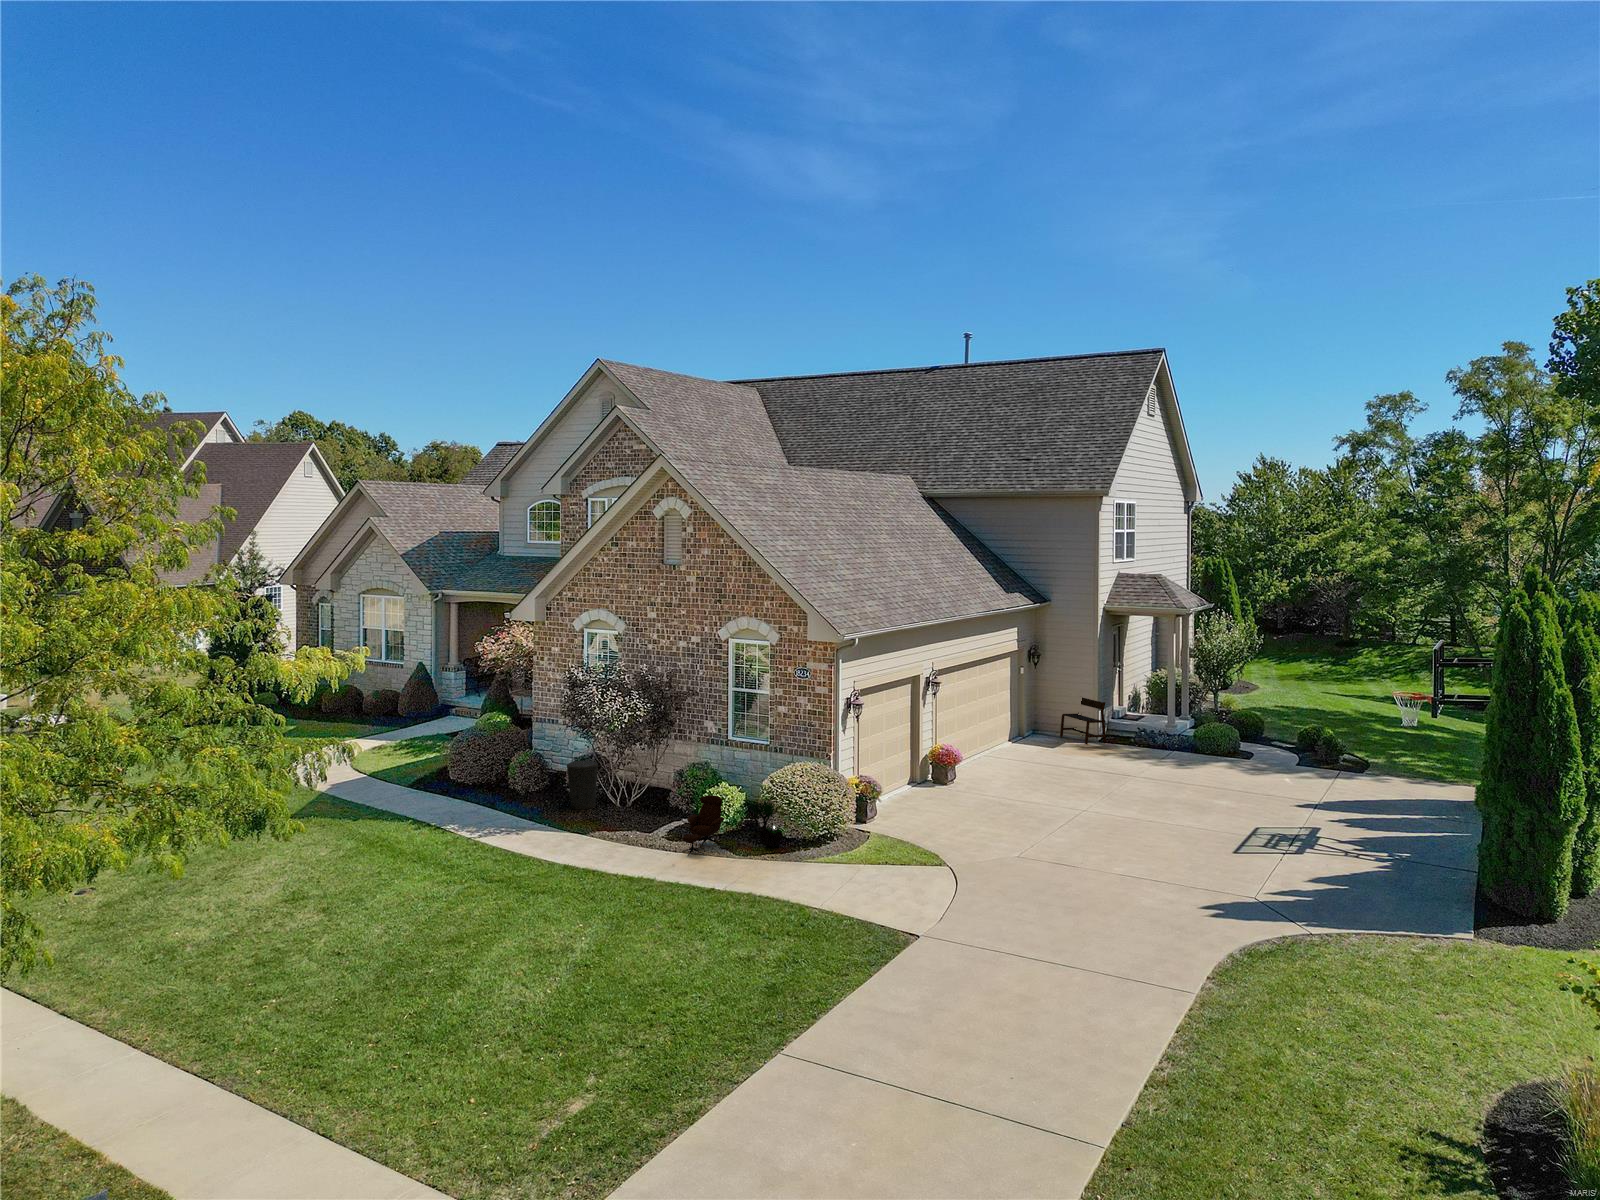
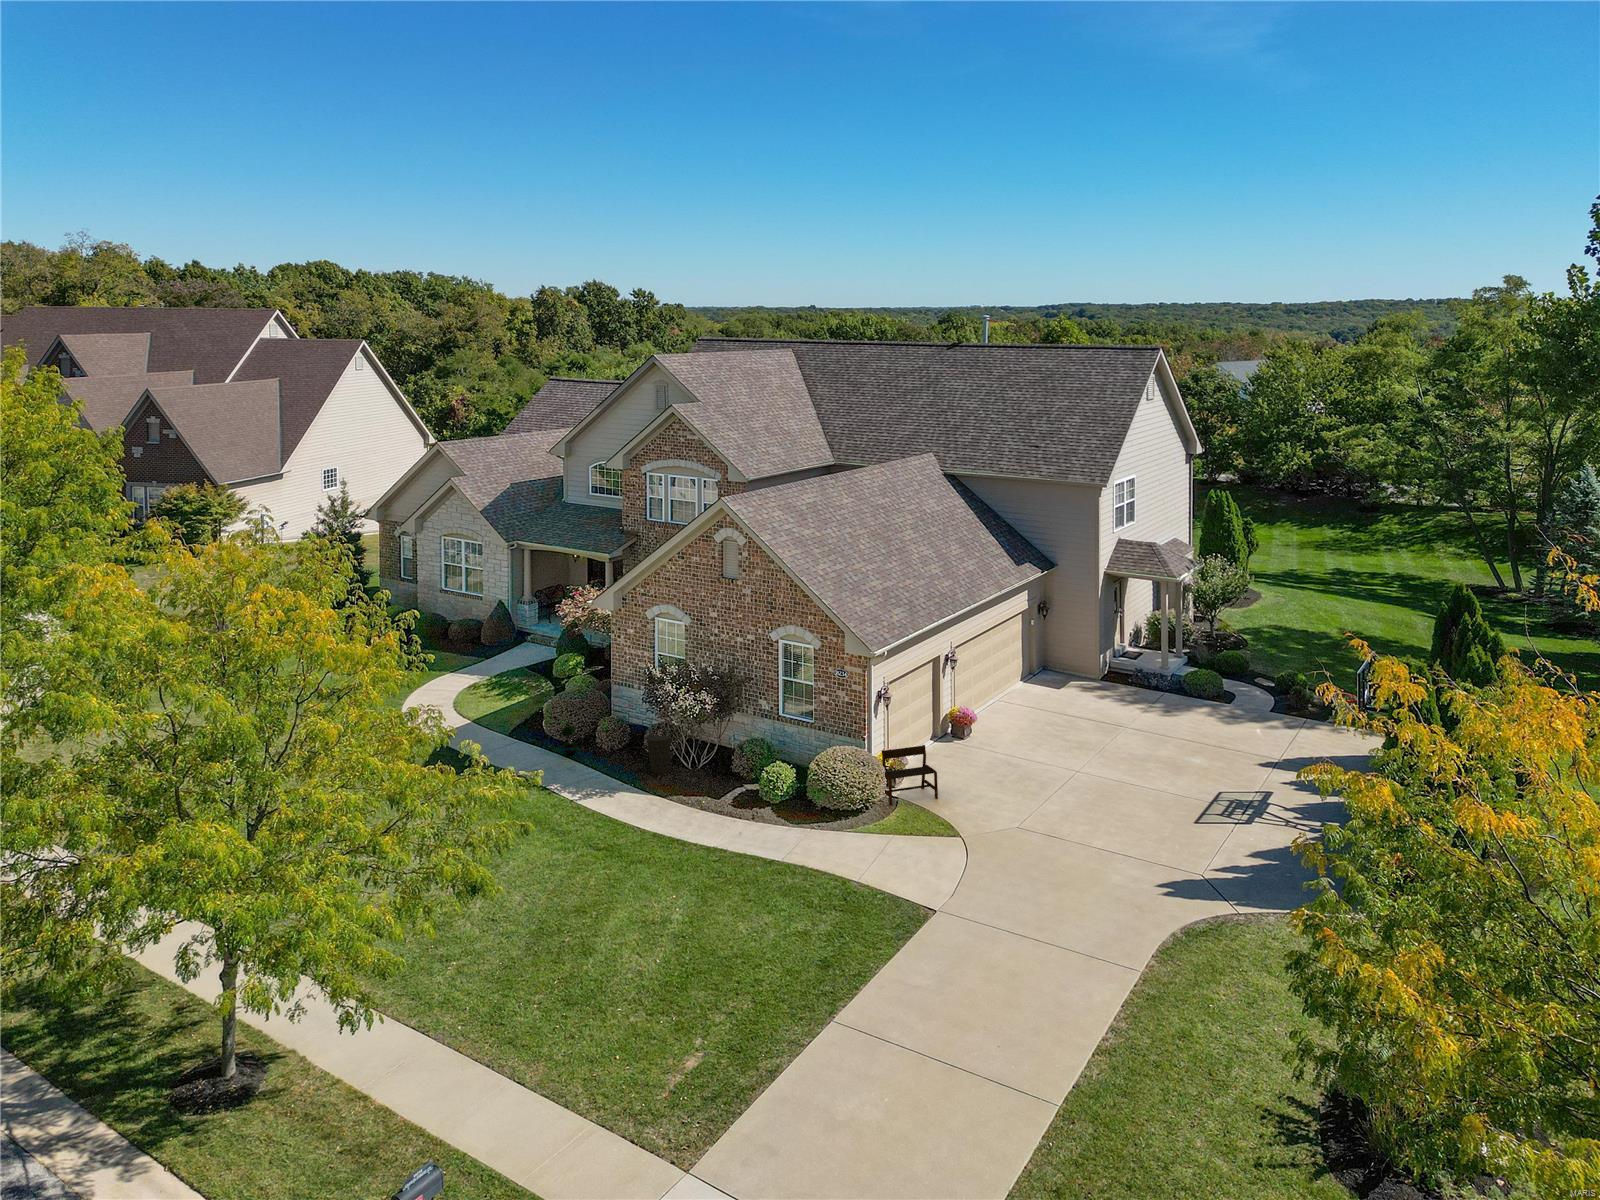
bench: present [1060,697,1106,744] -> present [882,745,938,806]
lounge chair: present [682,795,724,855] -> none [746,774,779,827]
potted tree: present [751,799,782,846] -> present [559,725,578,754]

